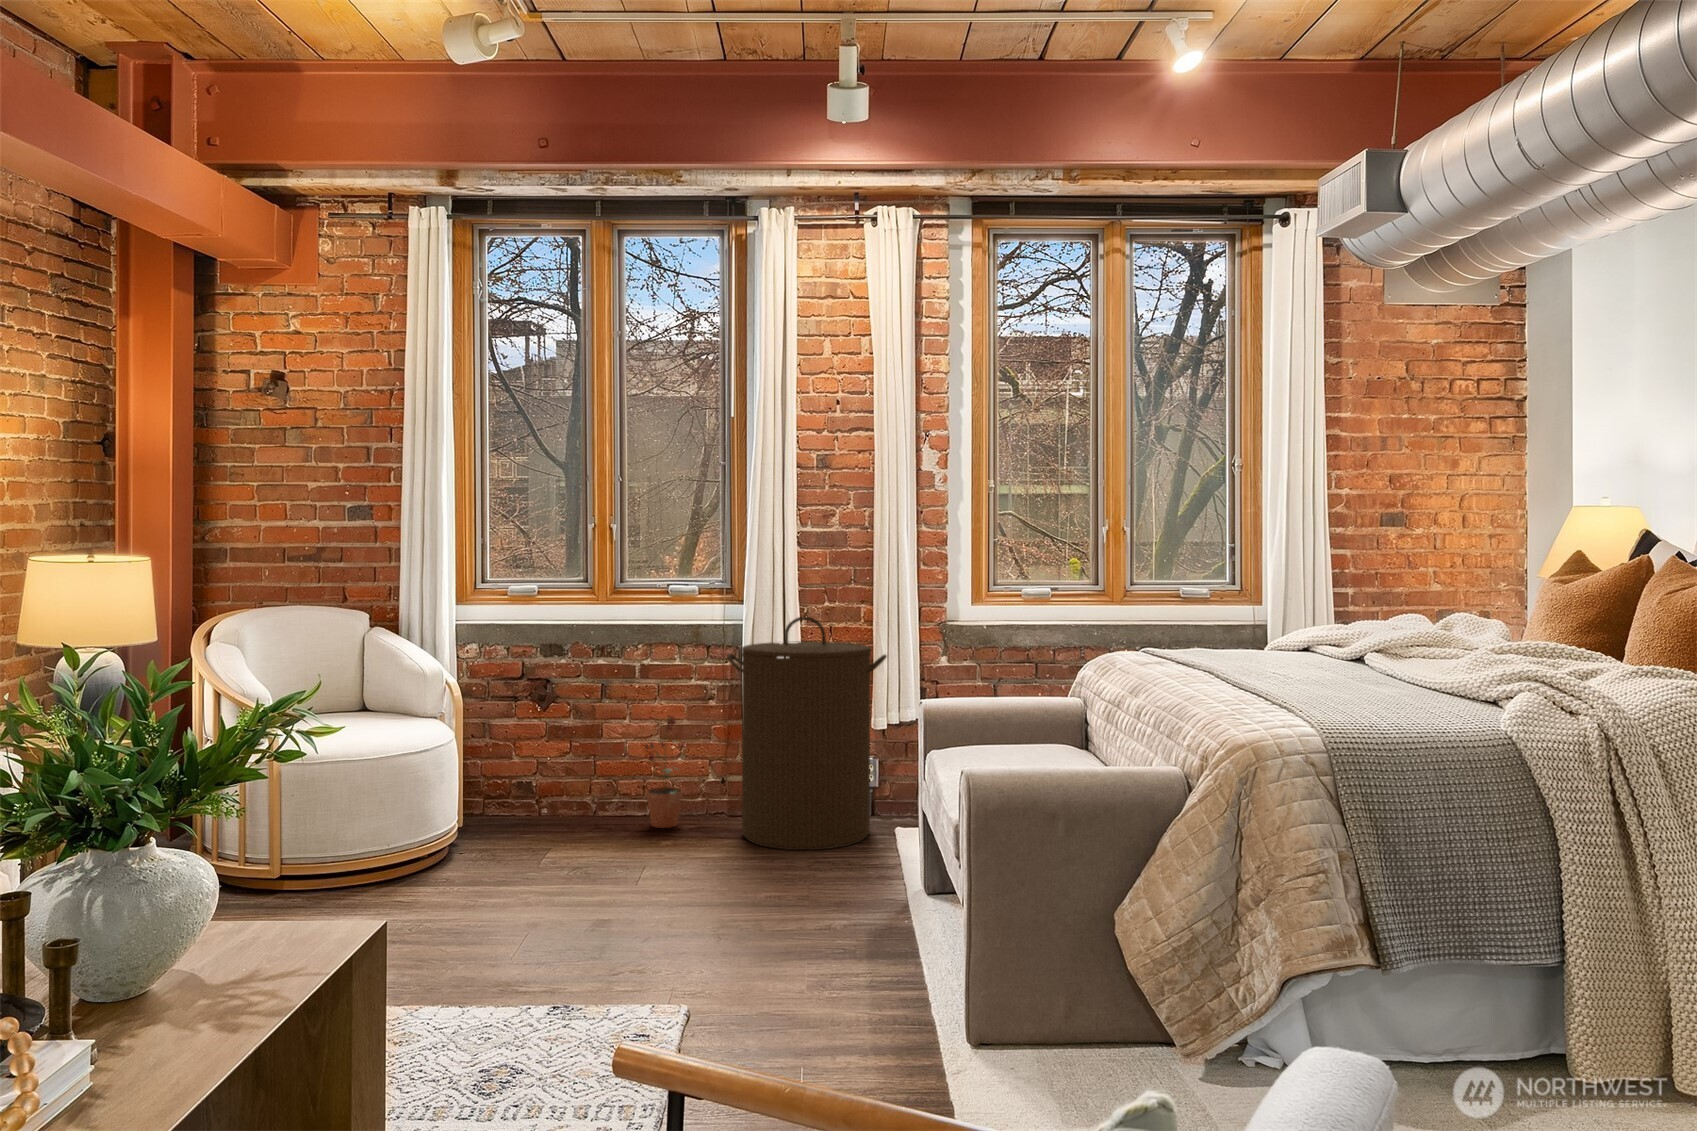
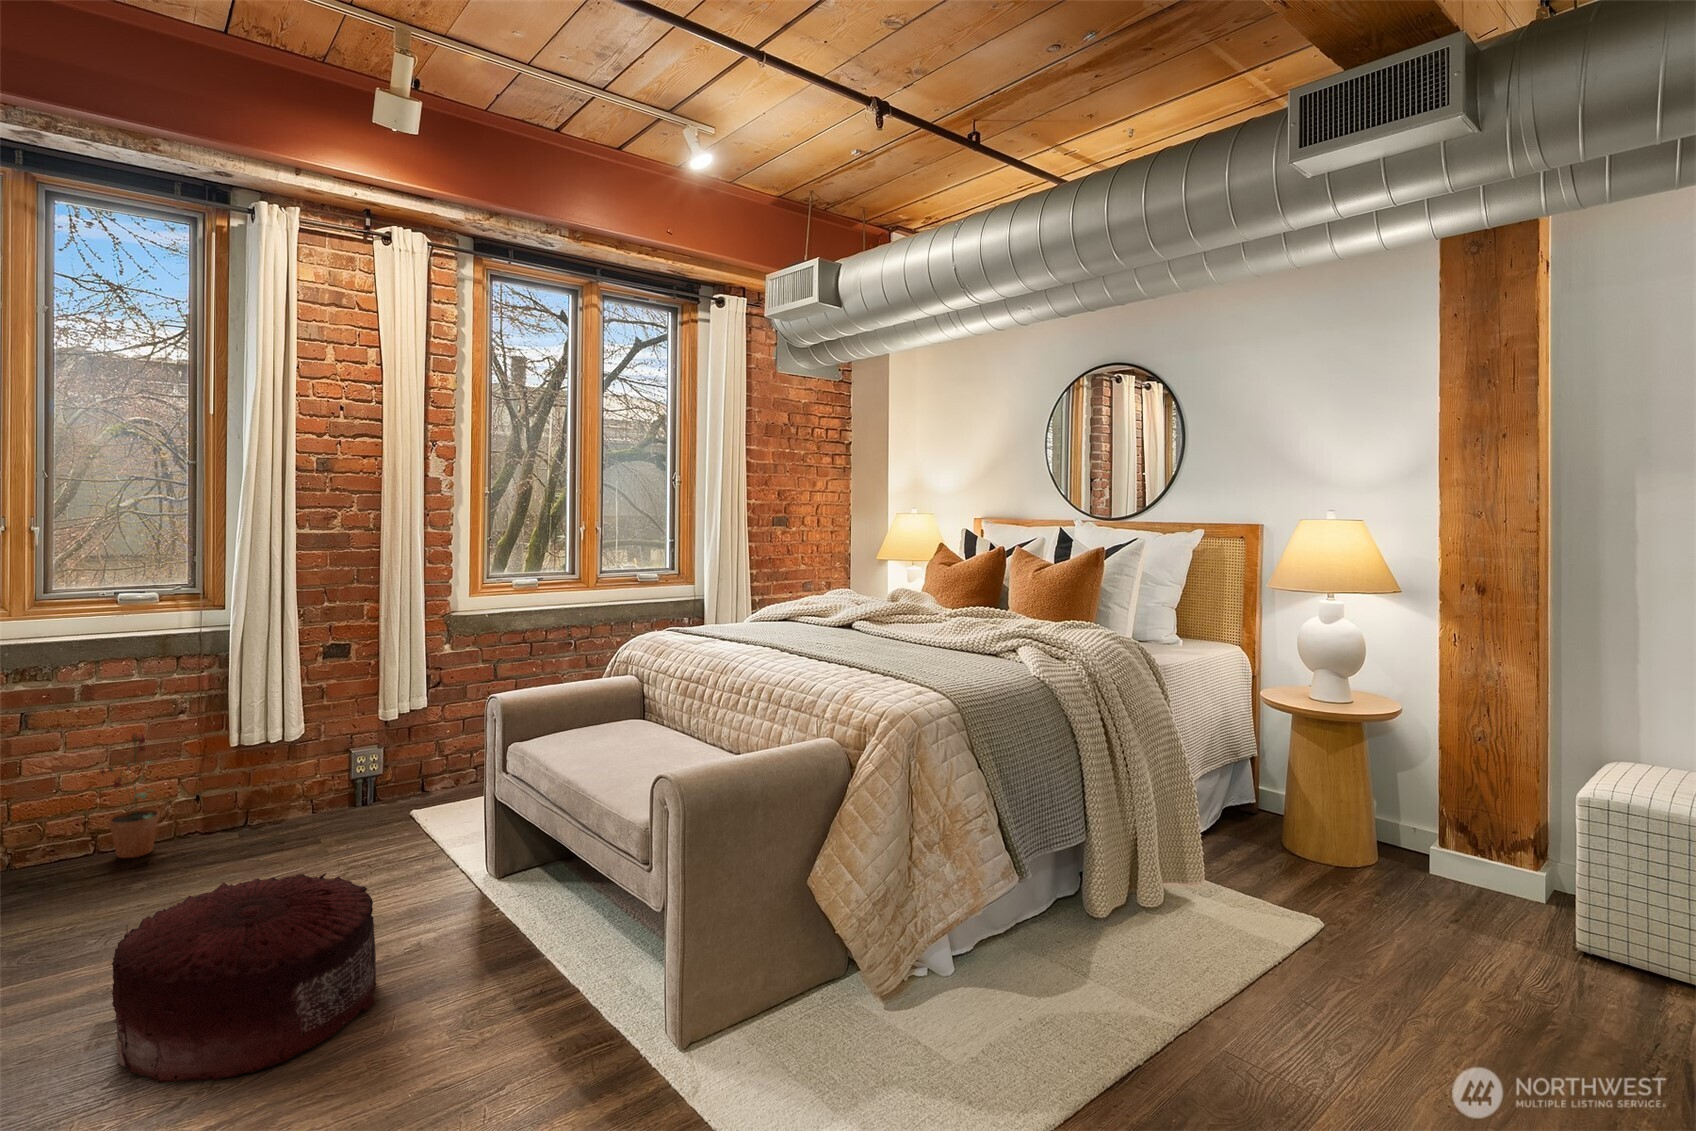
laundry hamper: present [727,617,887,850] -> none [223,621,407,856]
pouf: none [561,831,768,987] -> present [112,873,376,1083]

